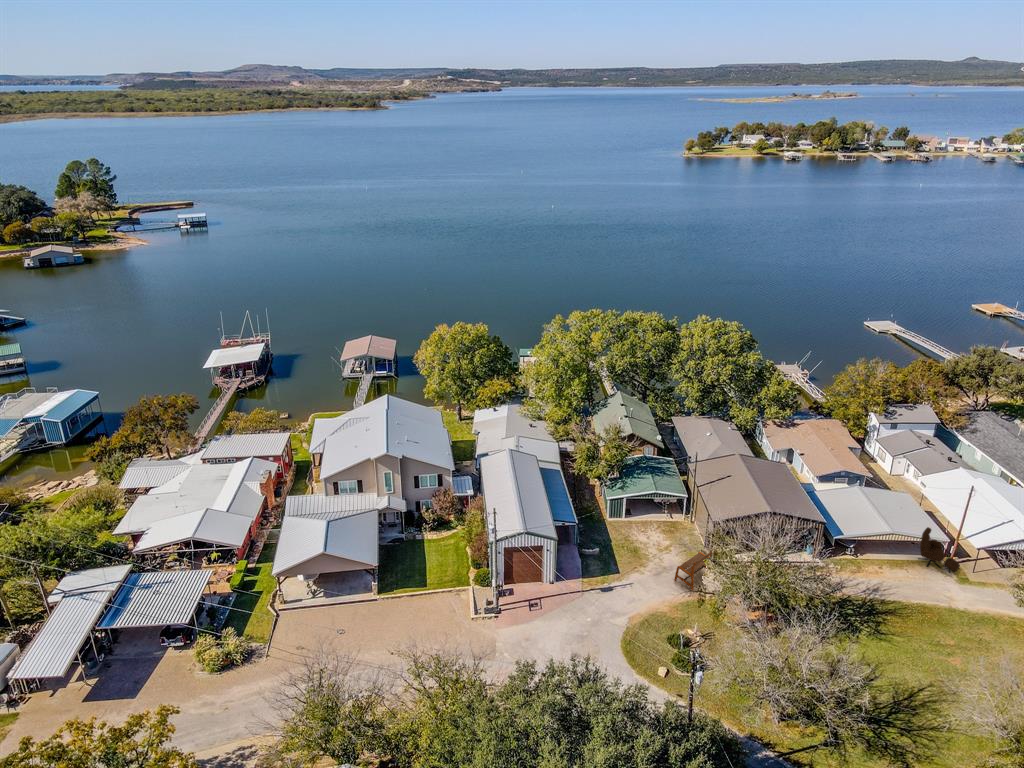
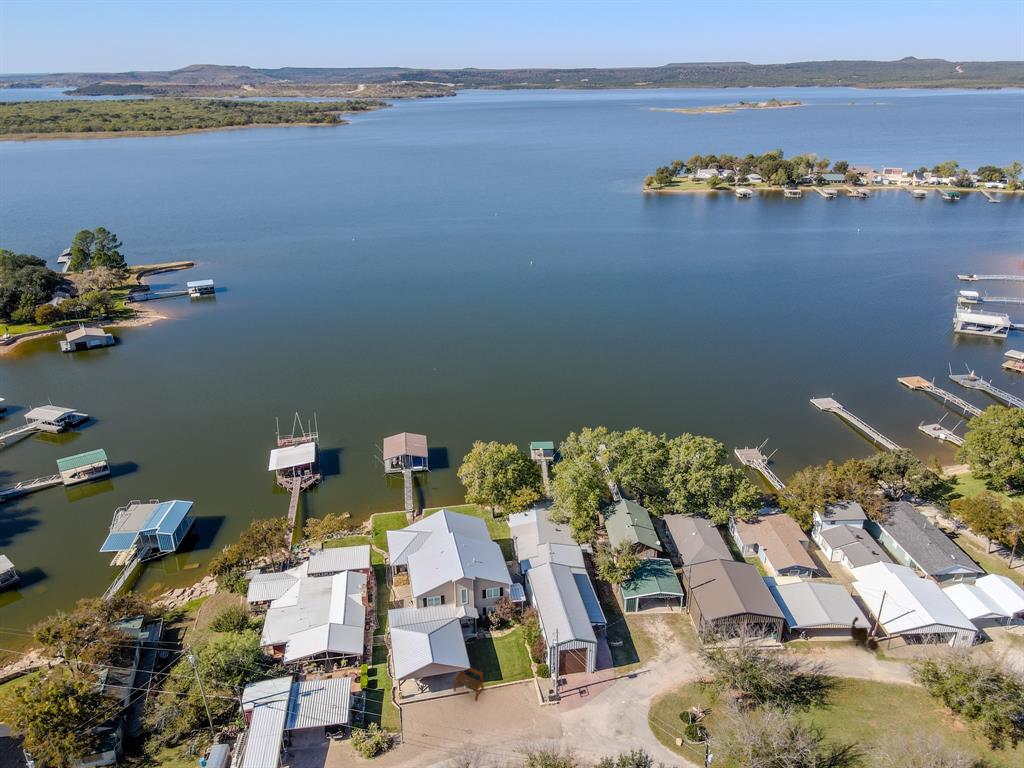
bench: present [674,551,712,590] -> present [454,667,484,701]

